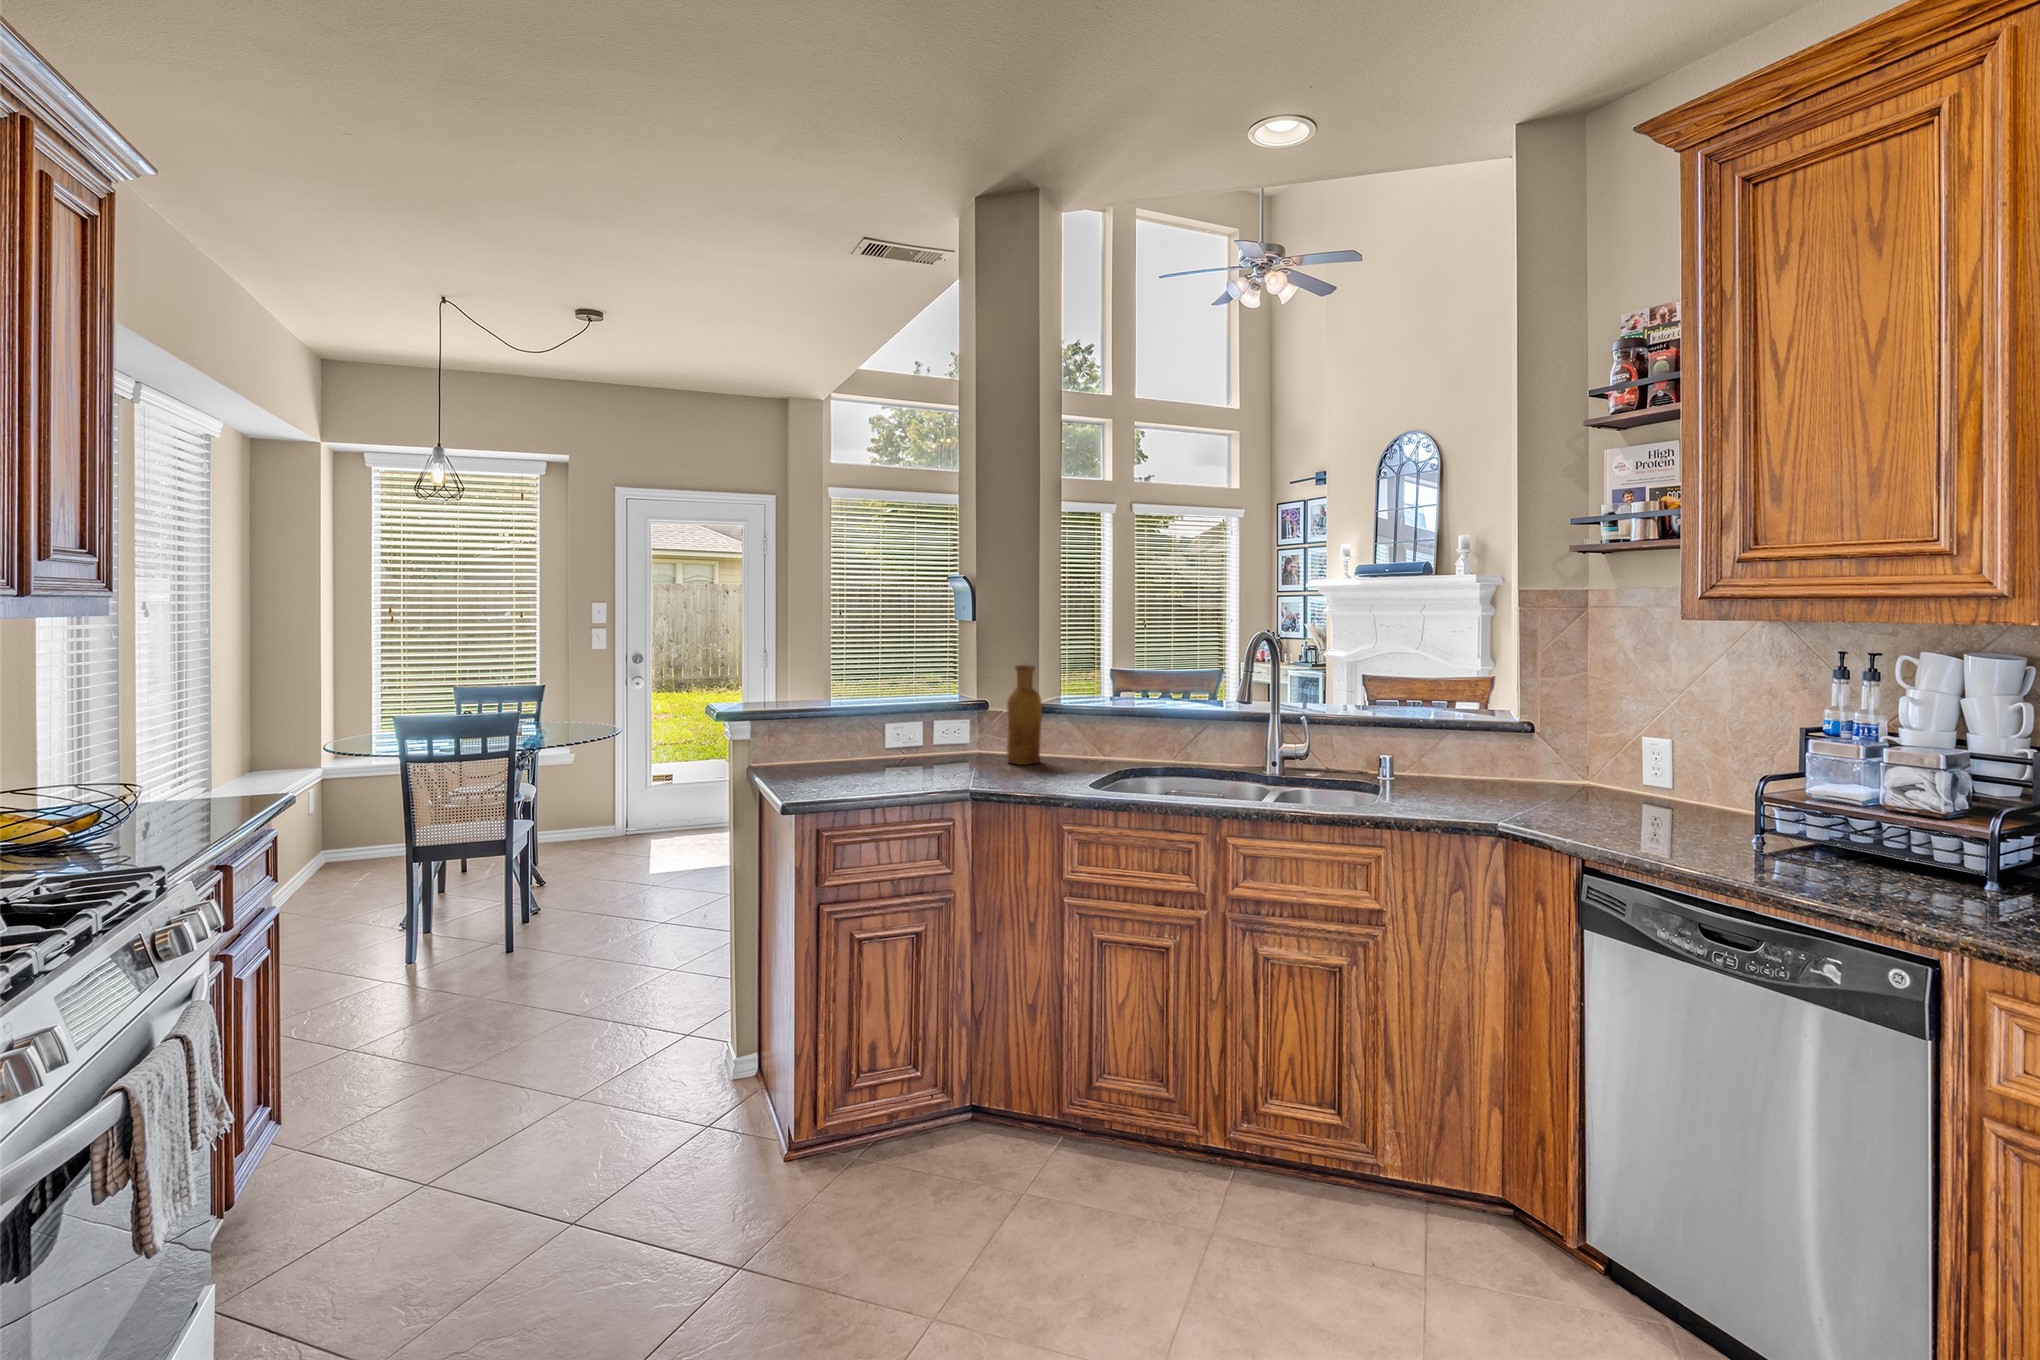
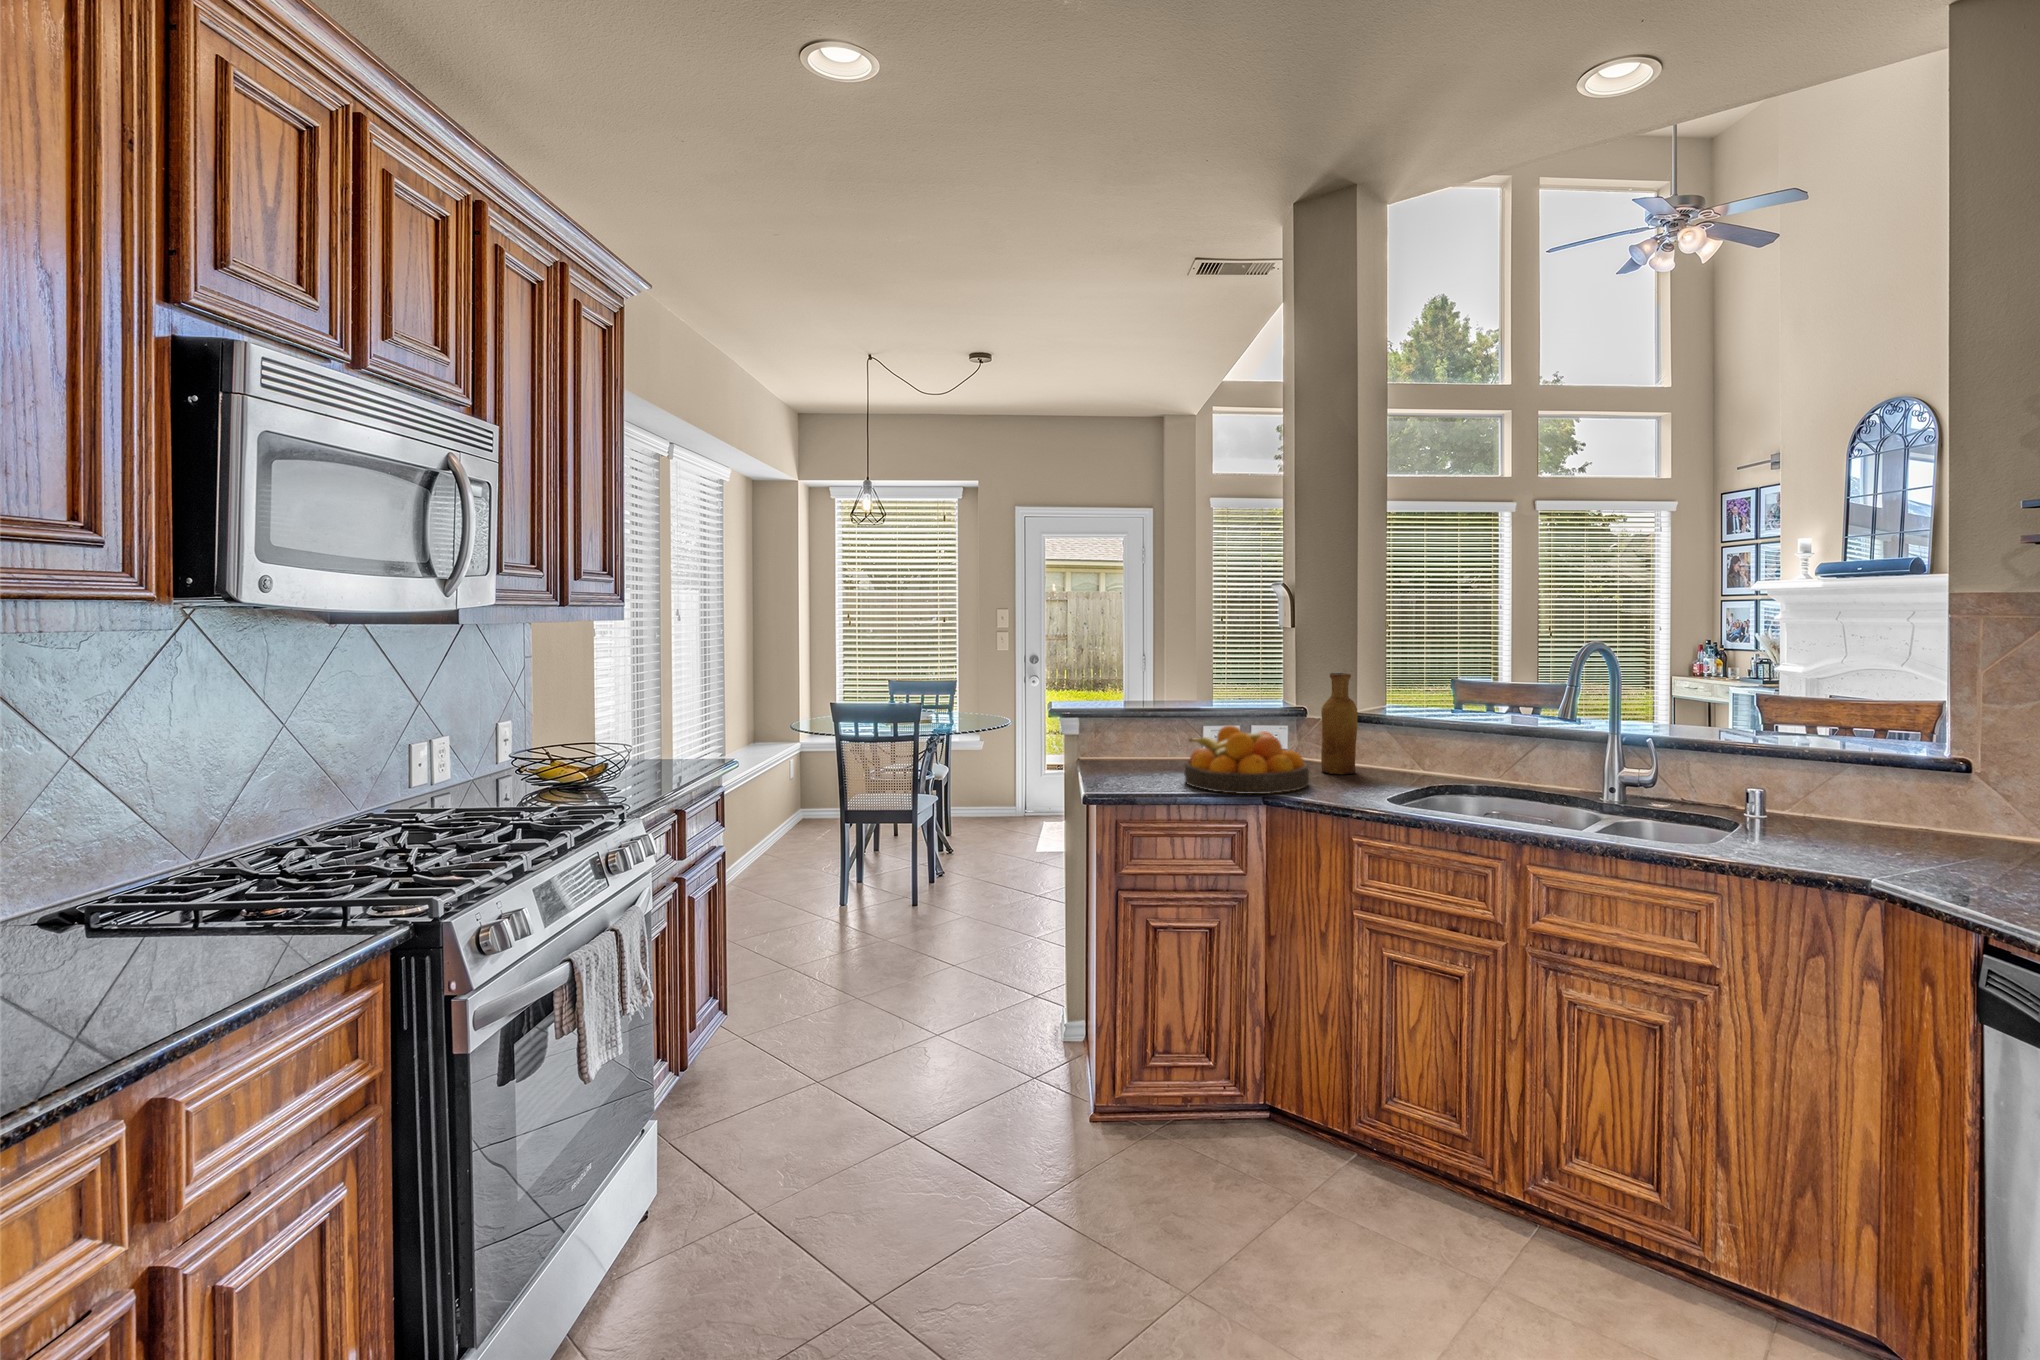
fruit bowl: none [879,721,1006,791] -> present [1184,726,1309,794]

